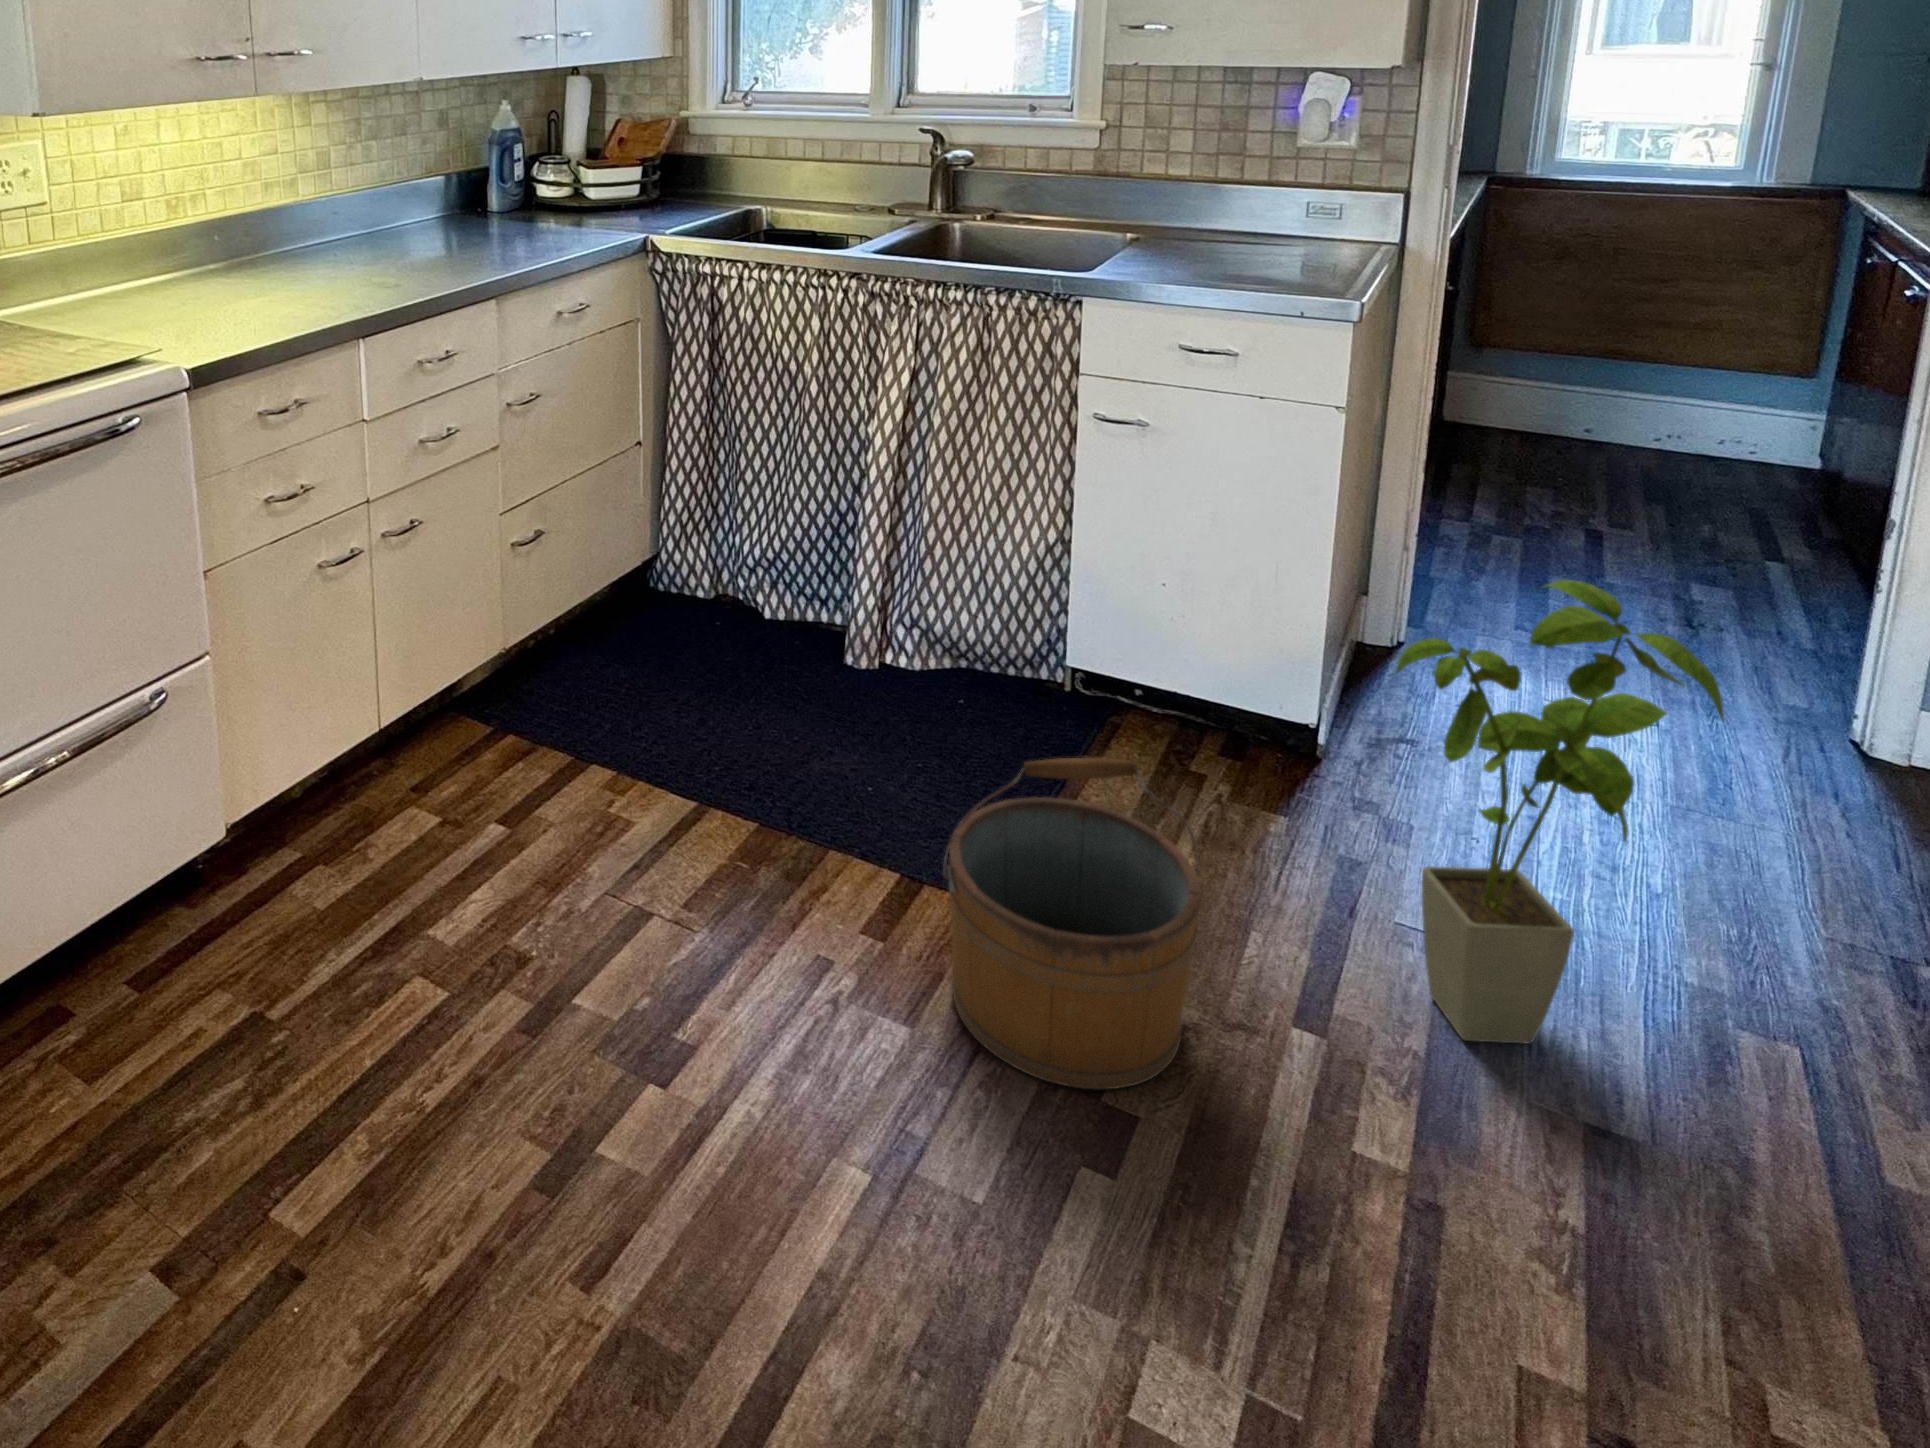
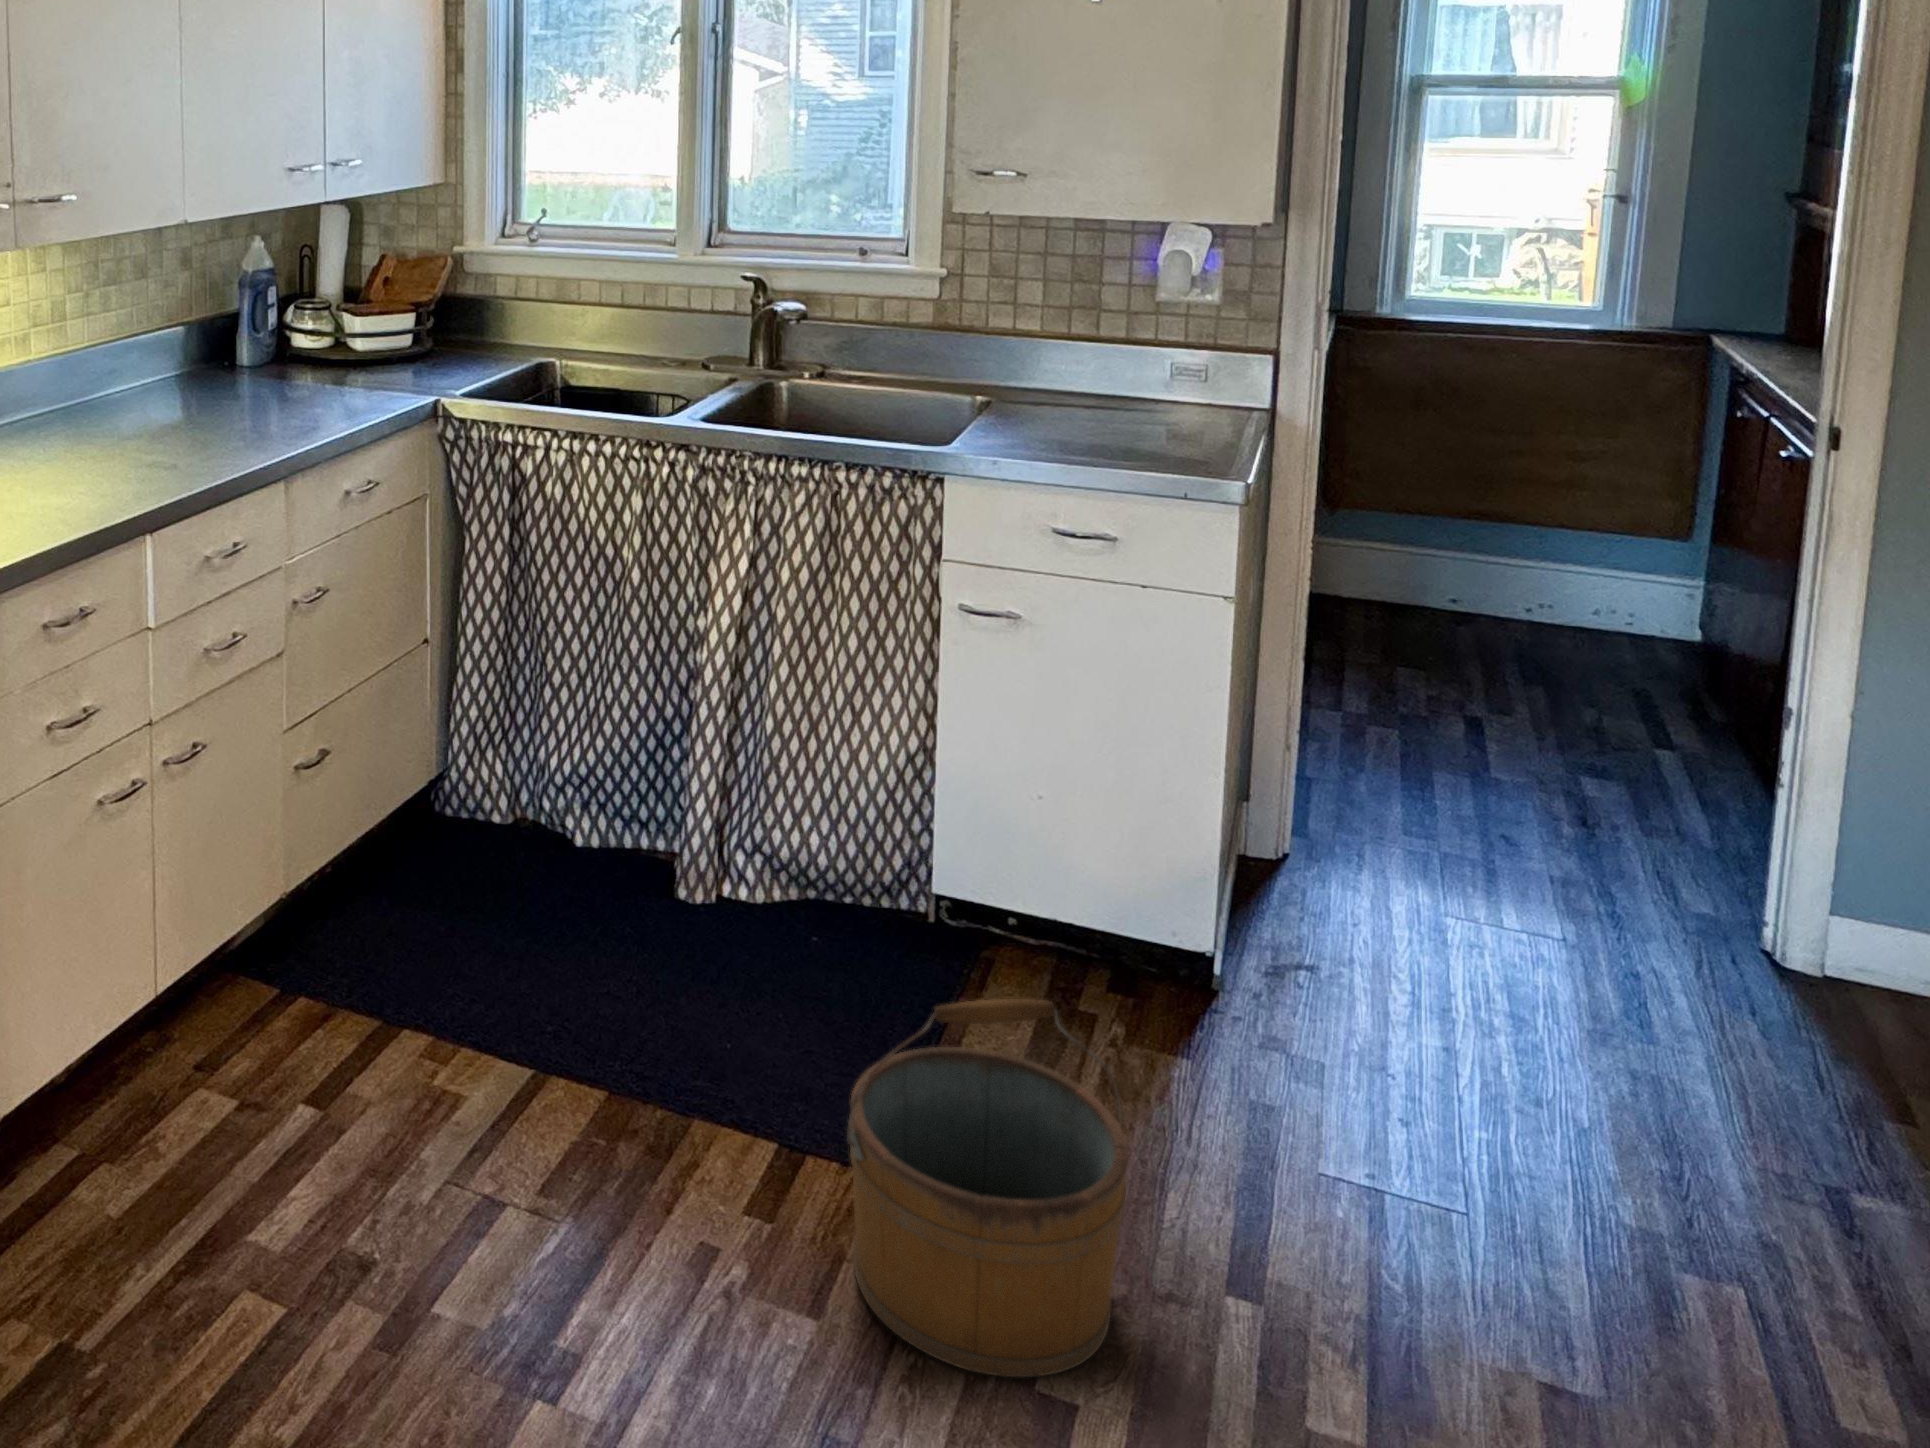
house plant: present [1396,580,1724,1044] -> none [1314,787,1655,1300]

